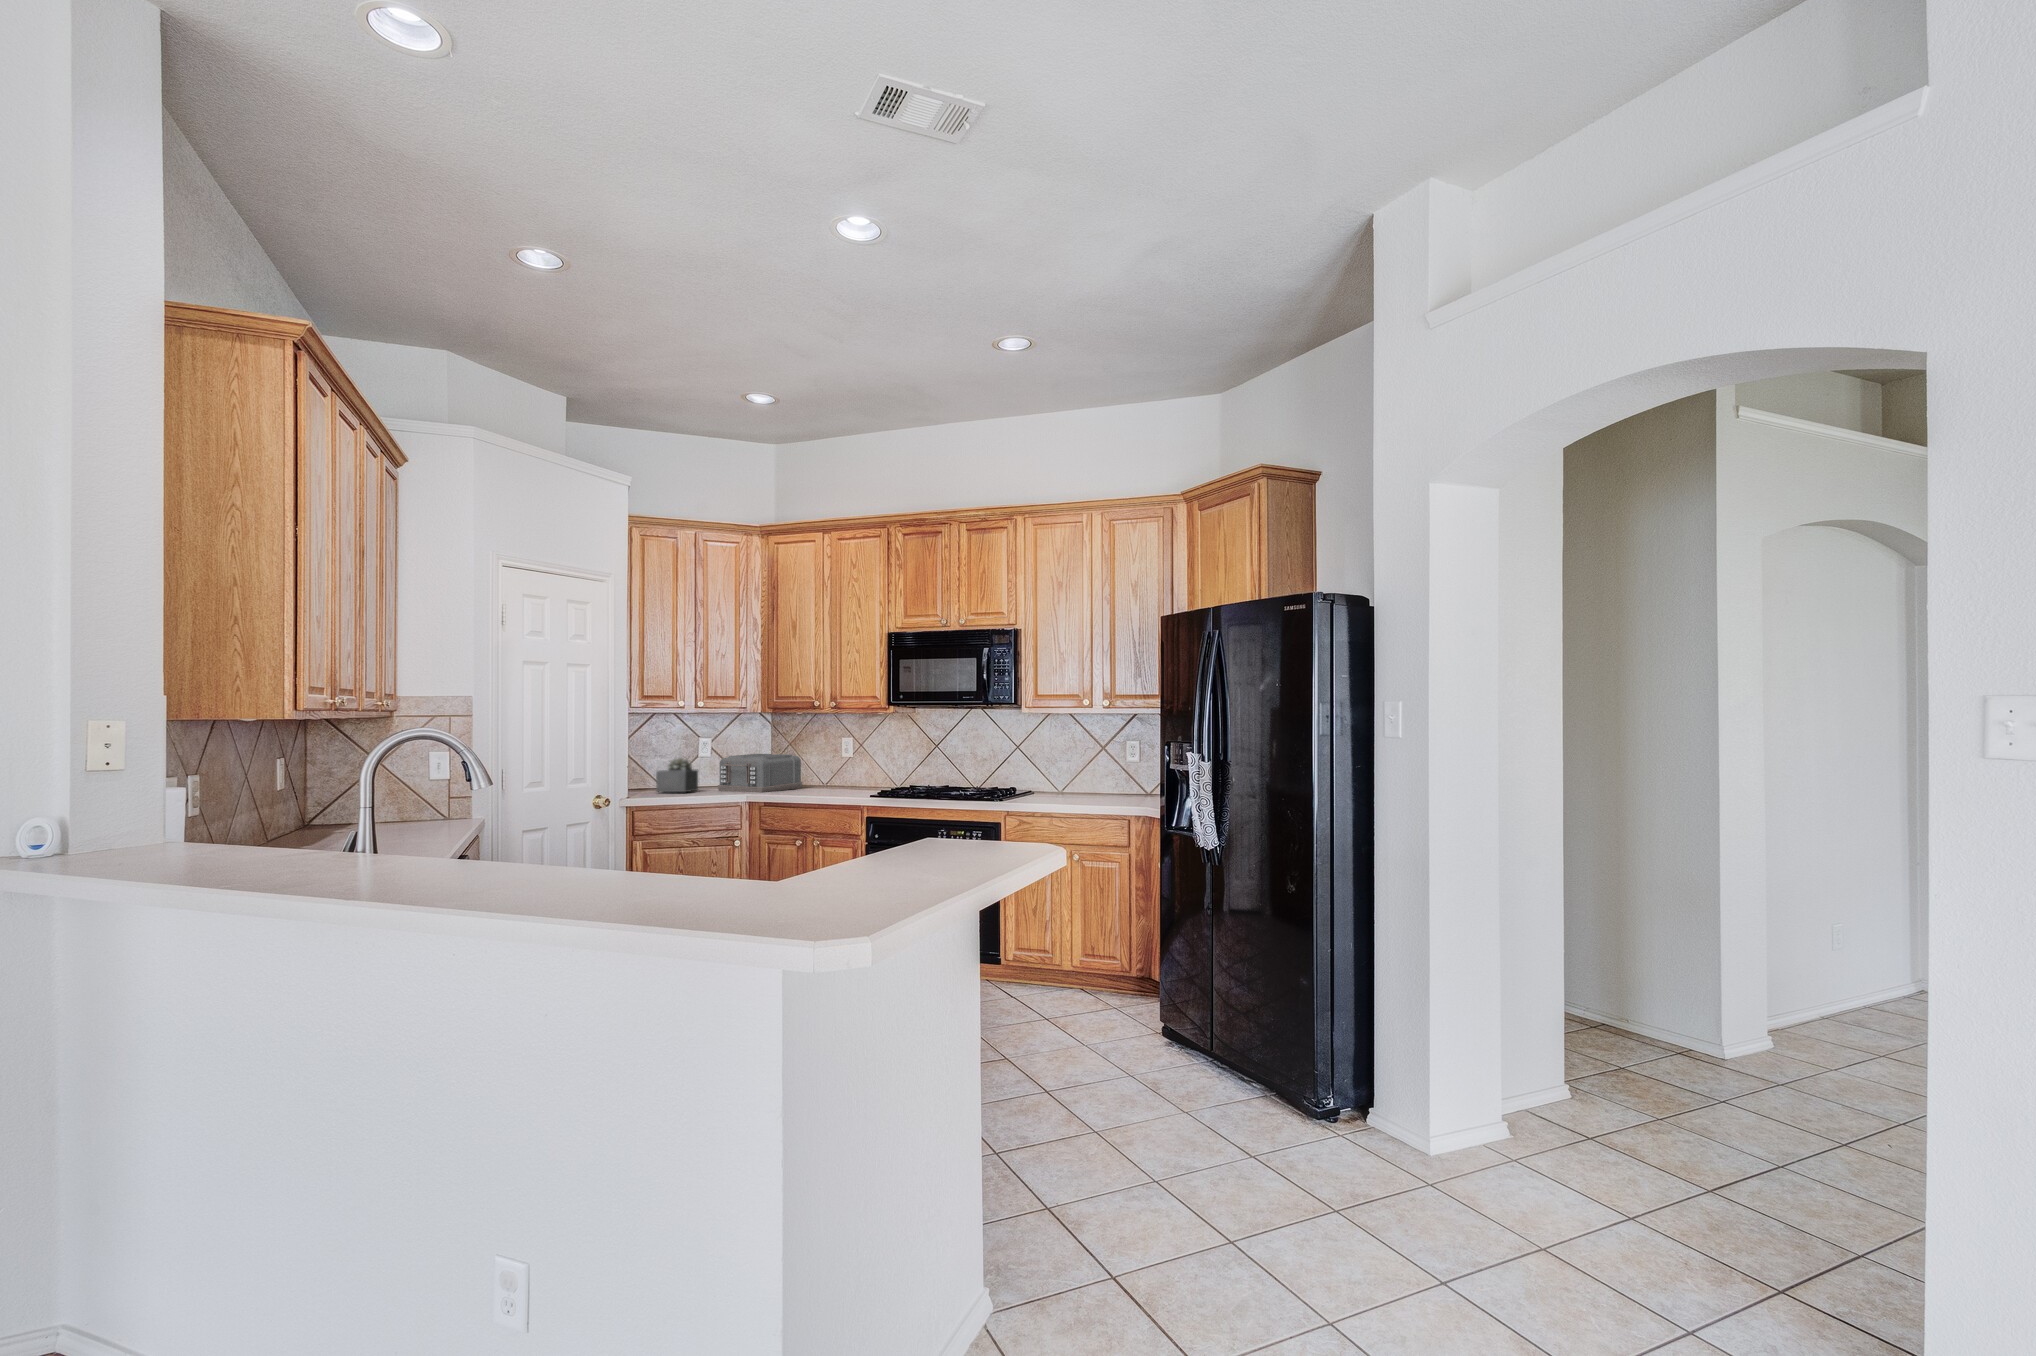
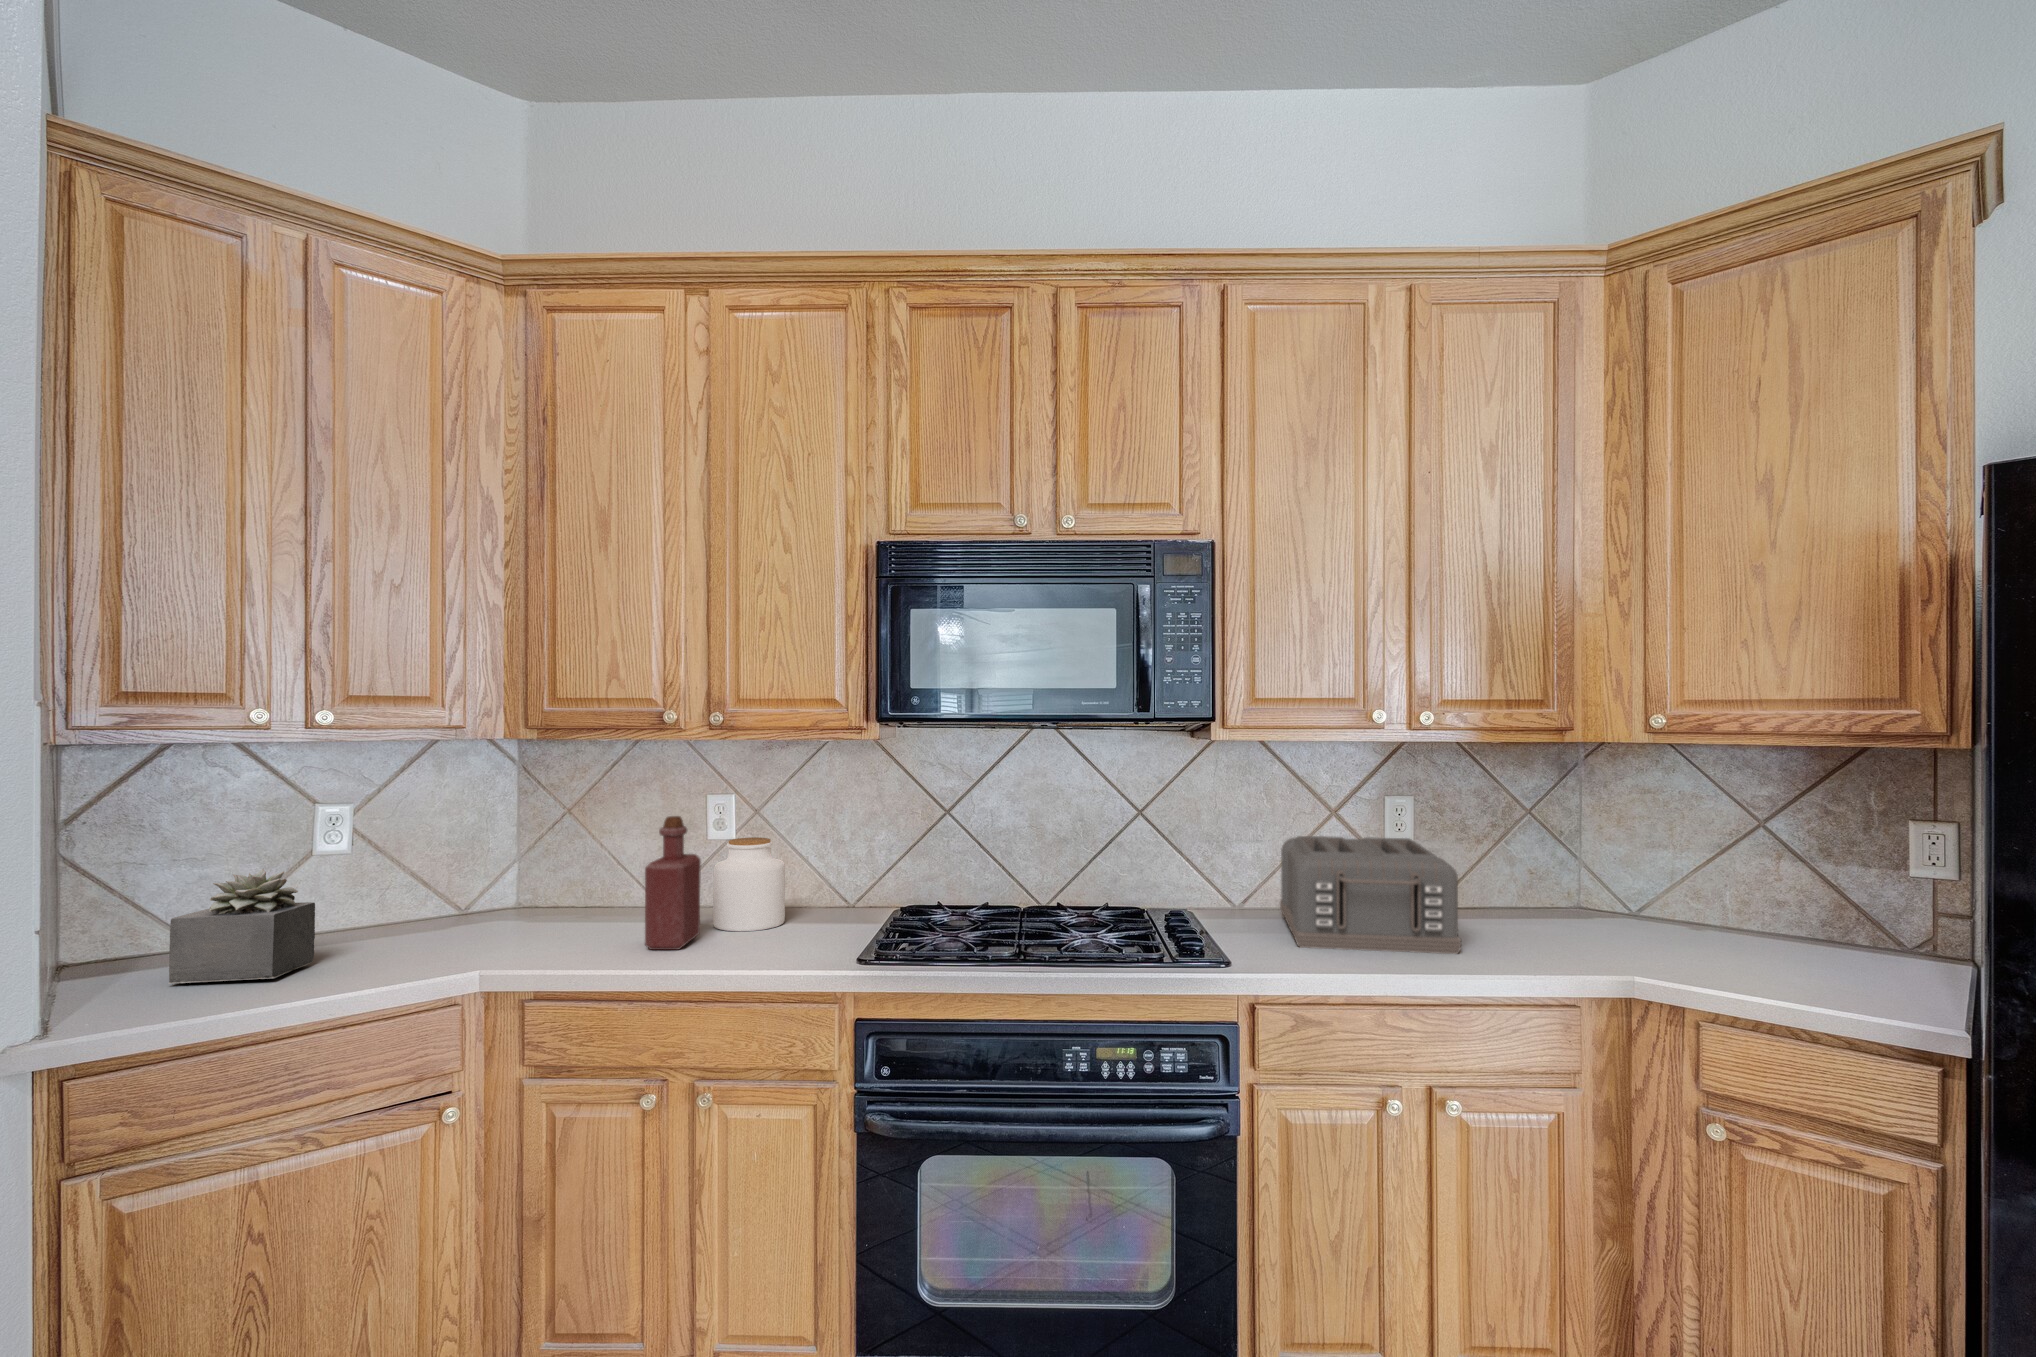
bottle: none [805,742,828,793] -> present [645,816,701,950]
toaster: present [718,754,802,793] -> present [1280,836,1461,954]
jar: none [838,755,867,791] -> present [713,837,785,932]

